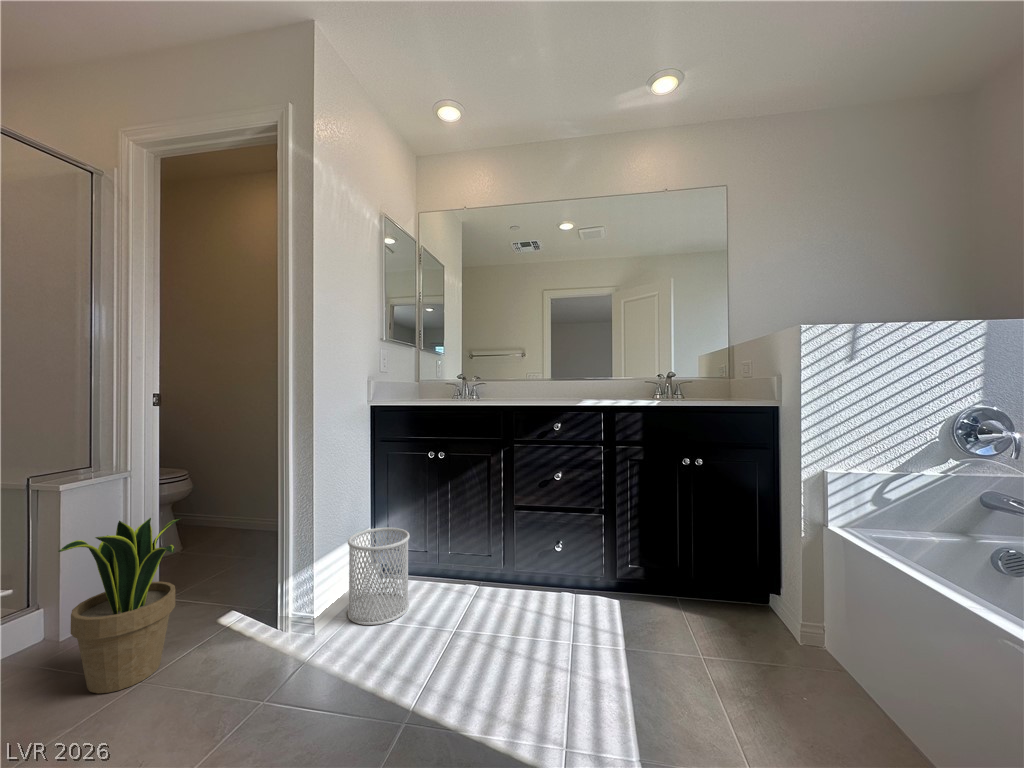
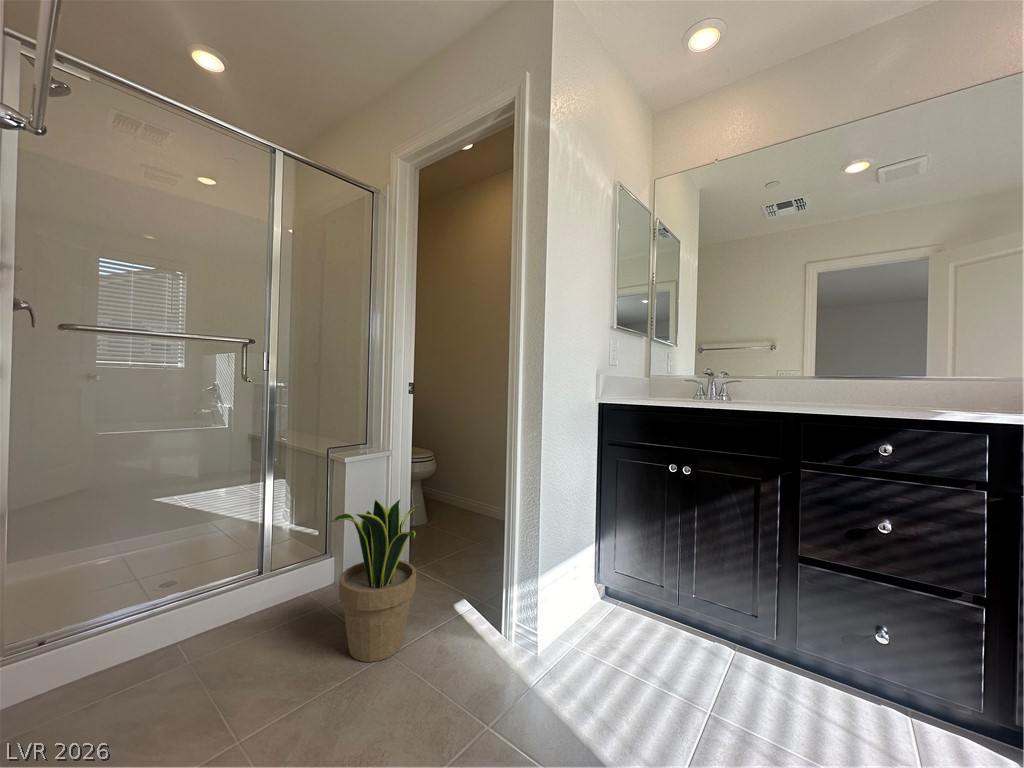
wastebasket: present [348,528,410,625] -> none [572,546,646,667]

